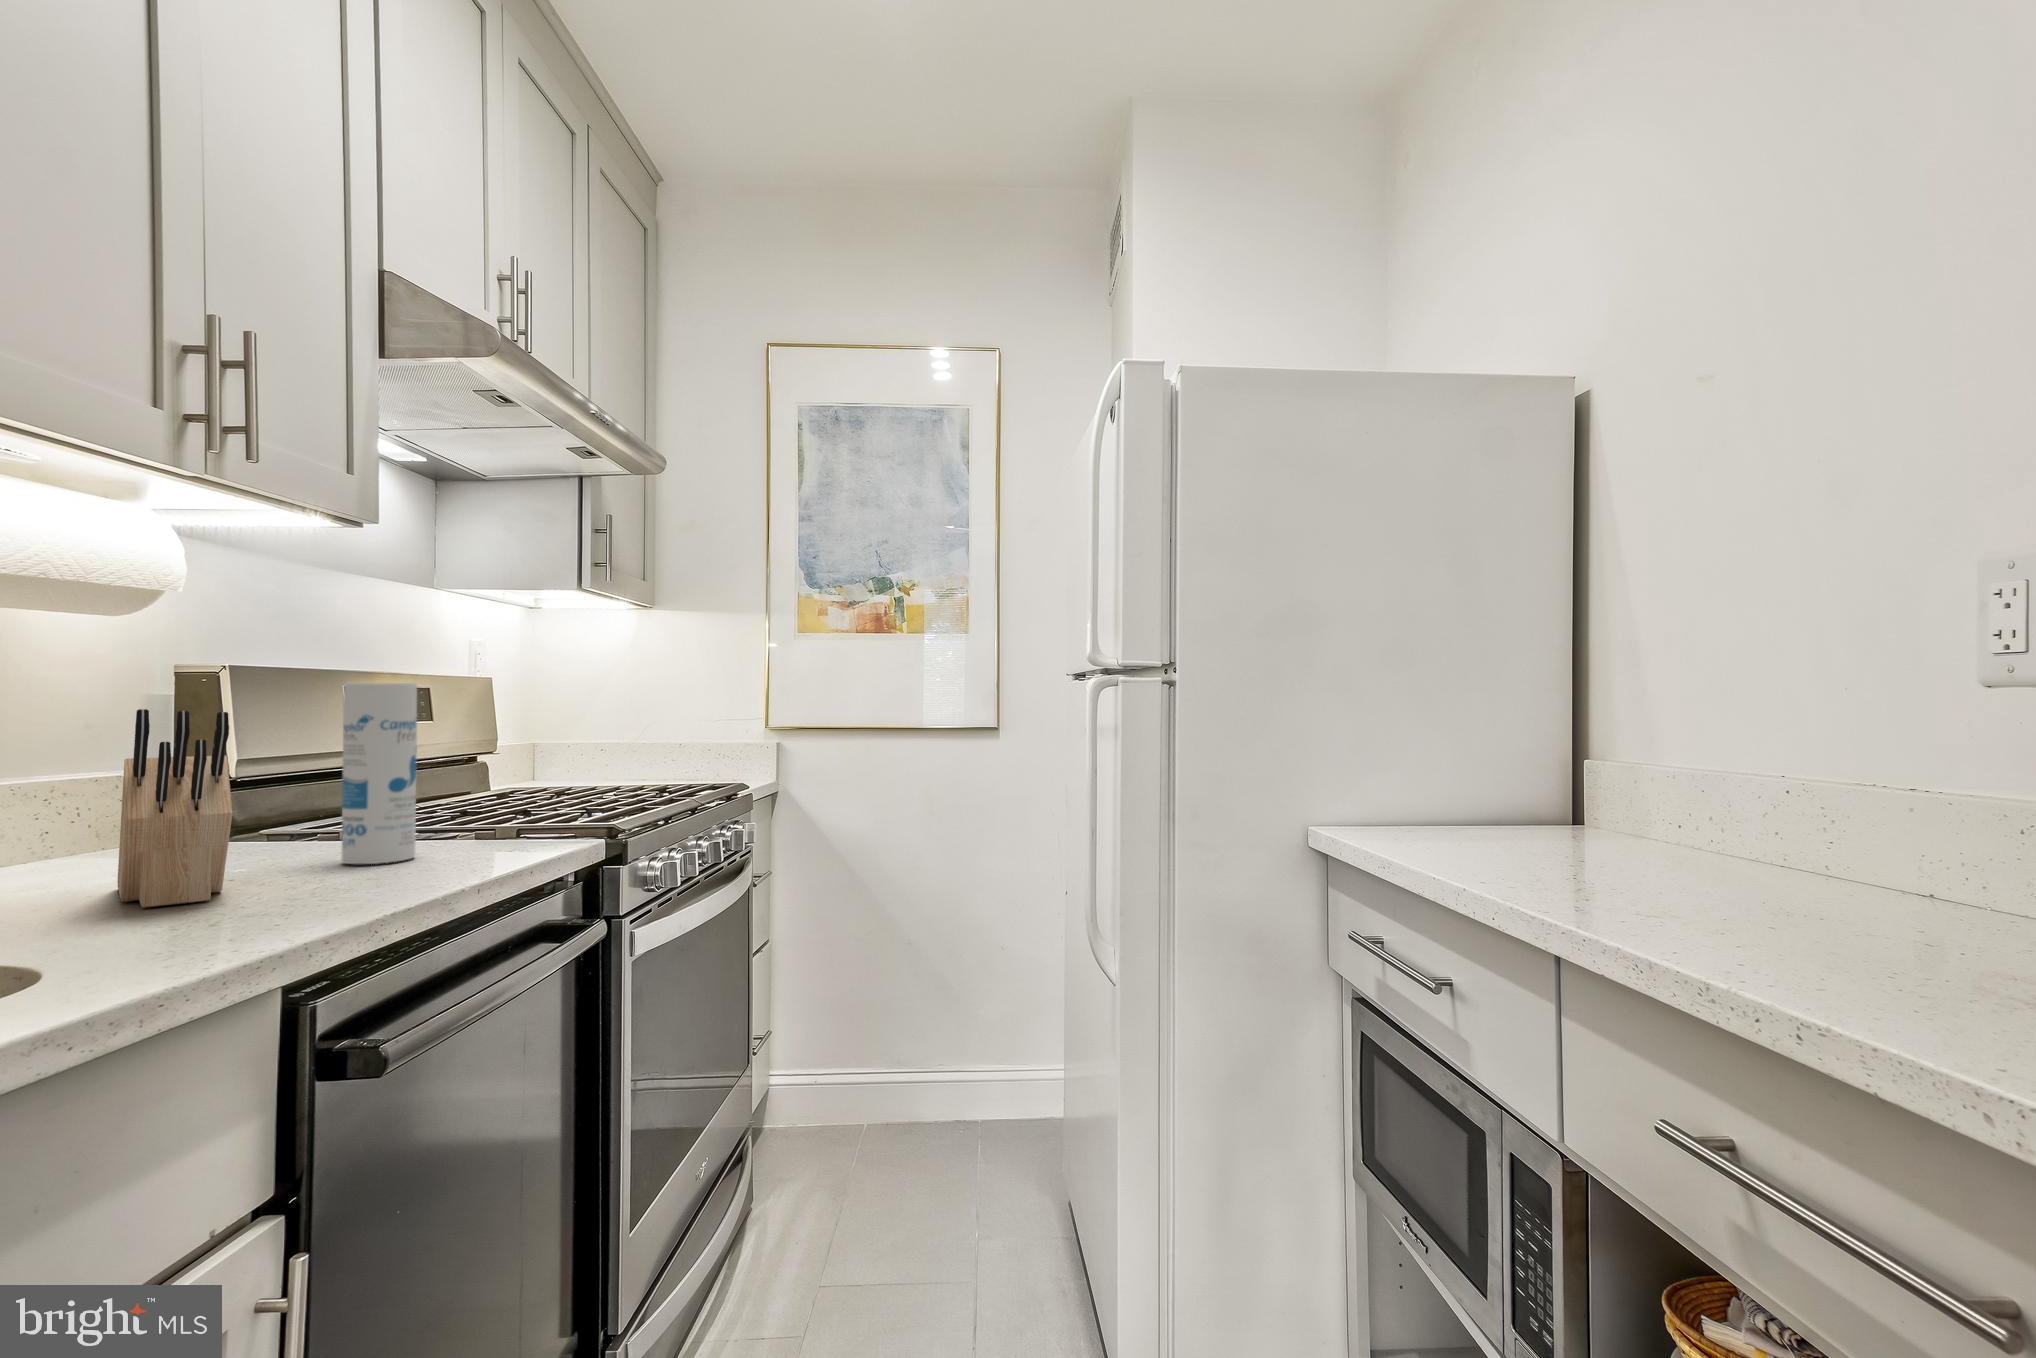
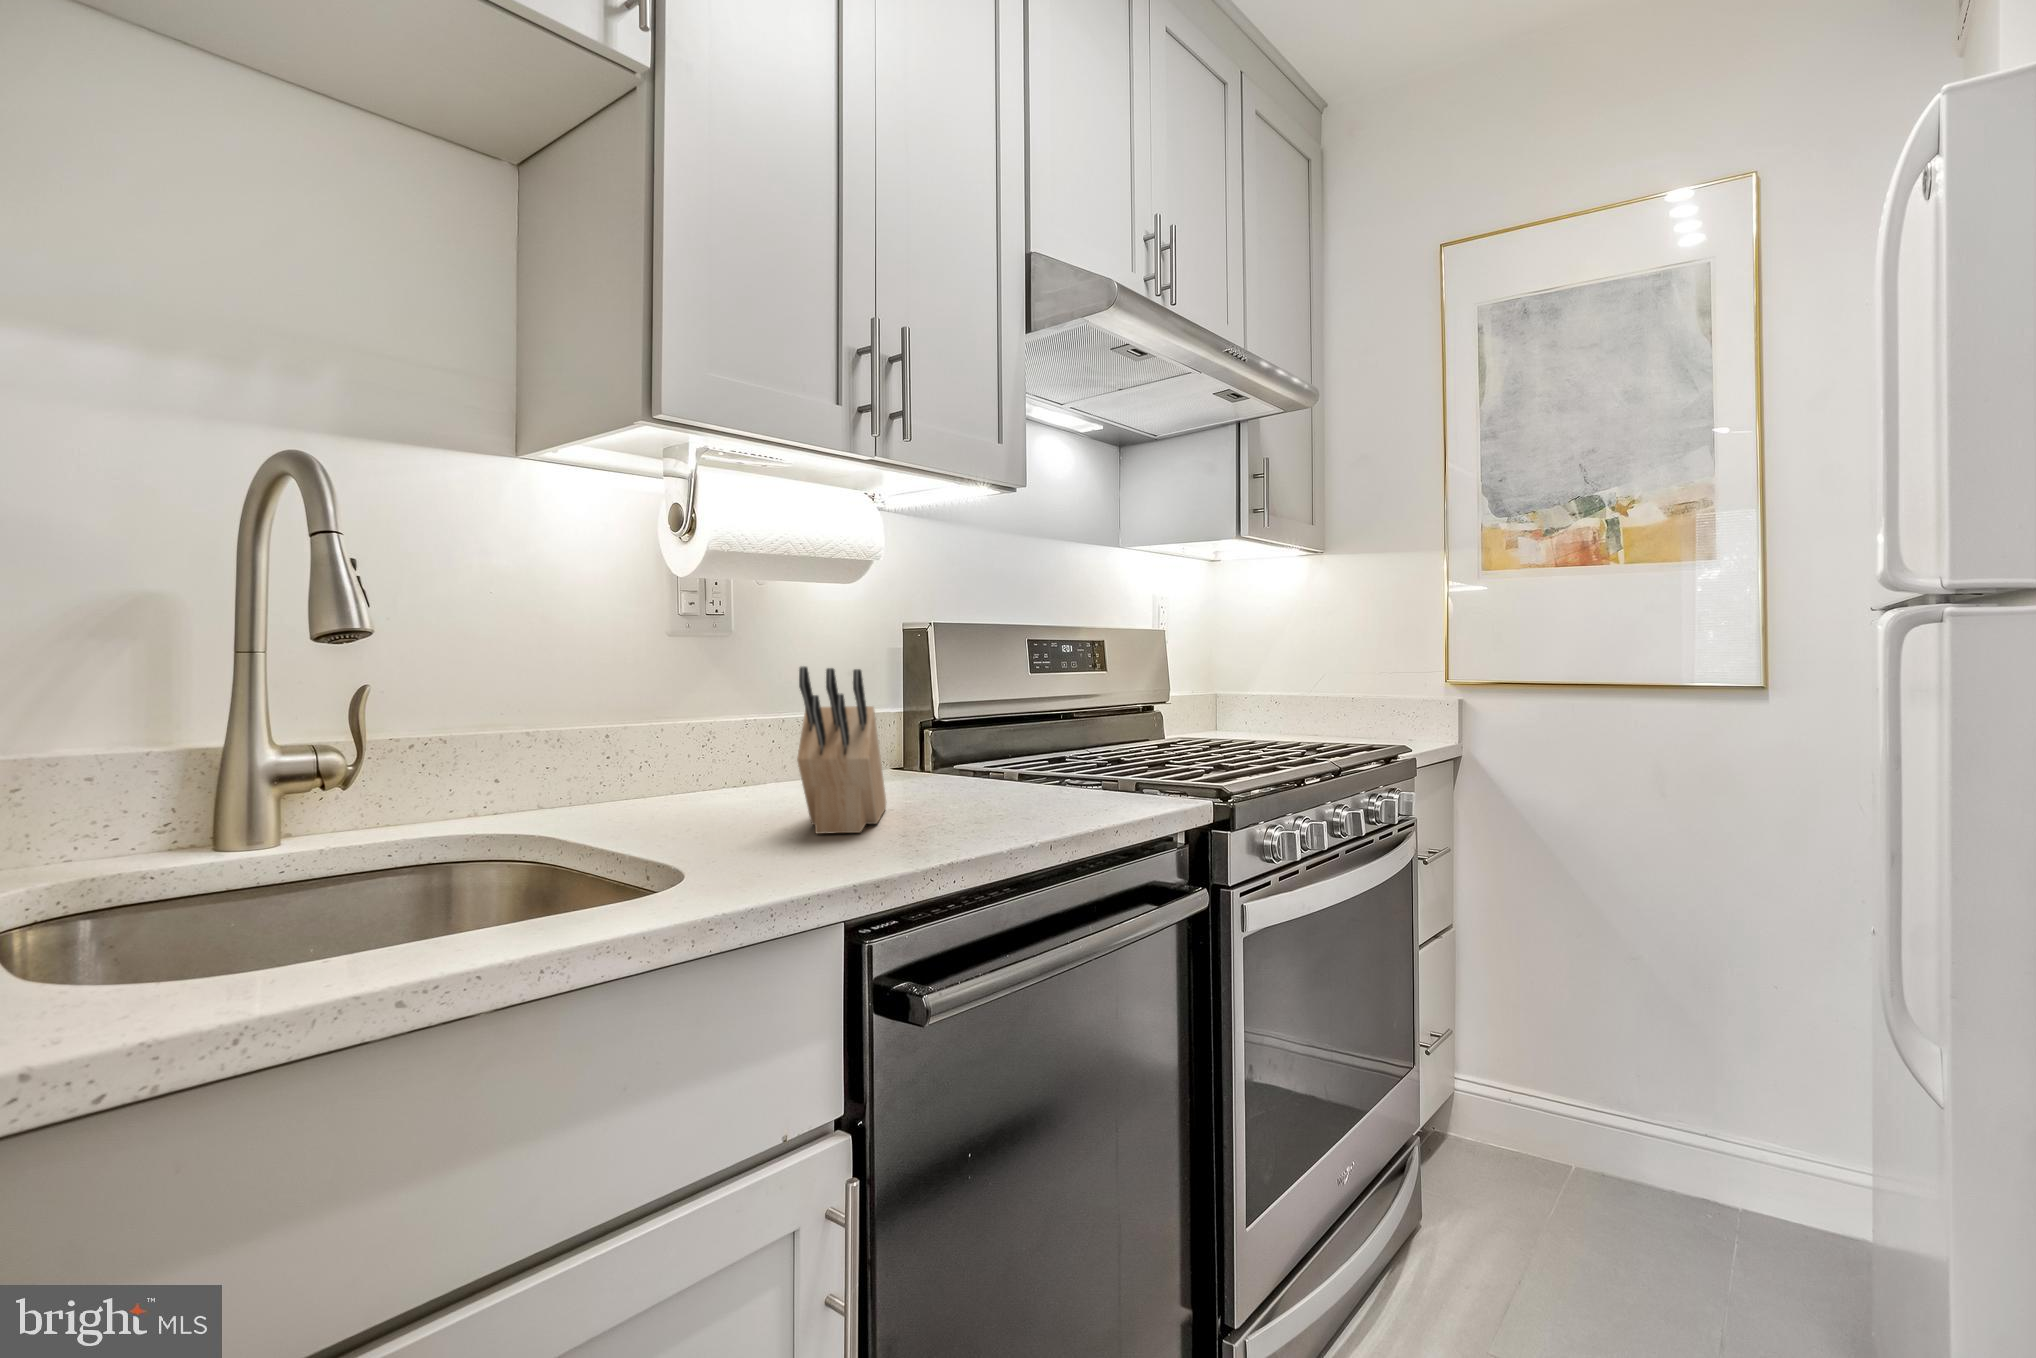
canister: present [342,683,417,864] -> none [980,639,1039,809]

